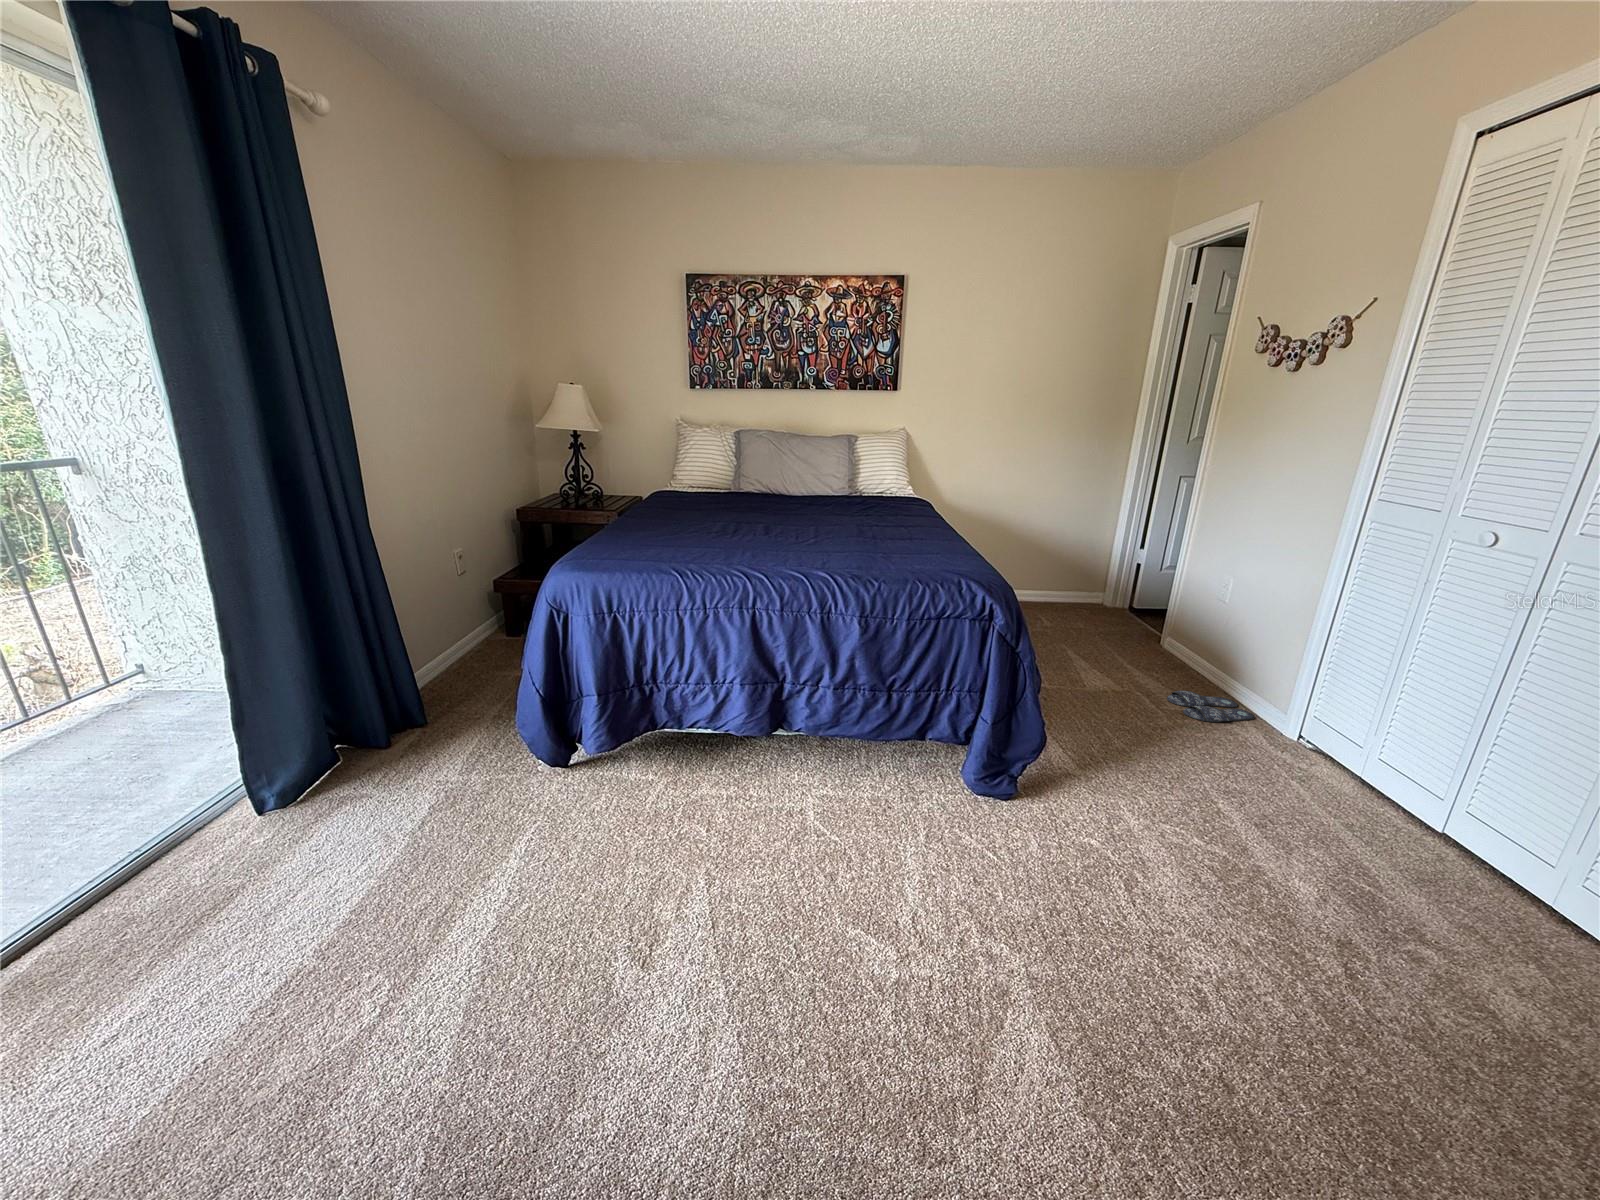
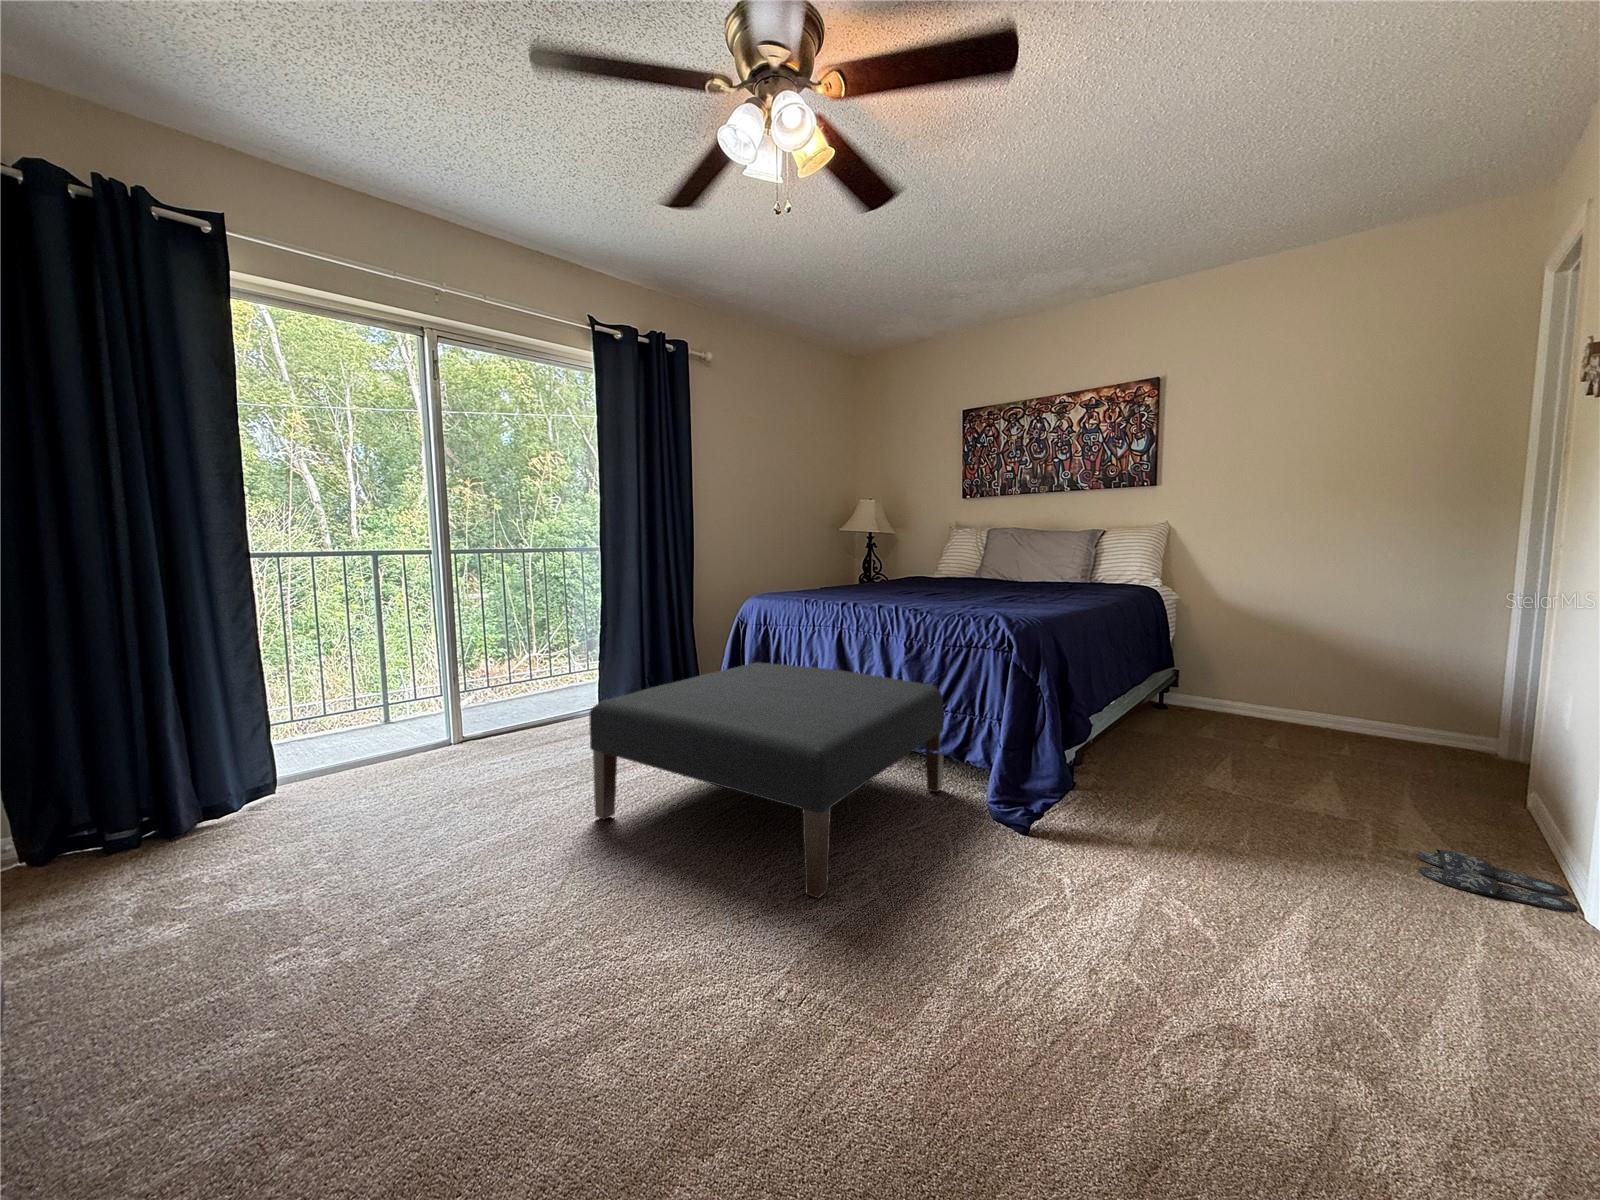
ottoman: none [536,663,1046,1081] -> present [589,662,945,898]

